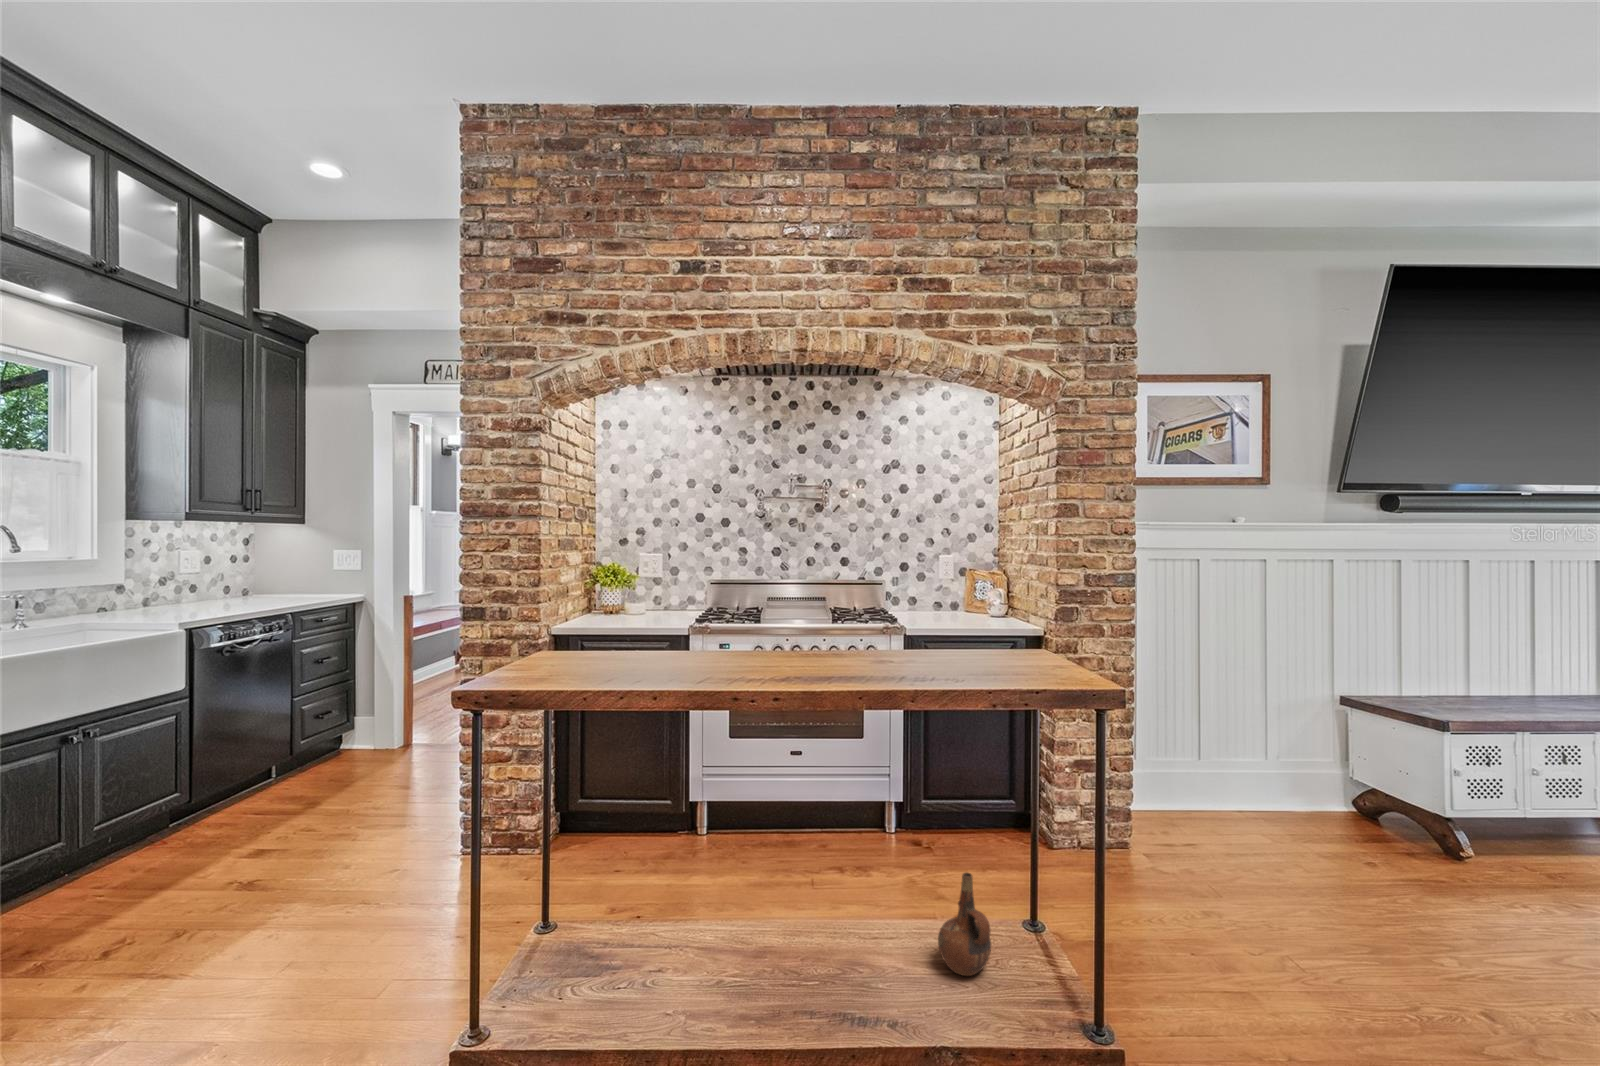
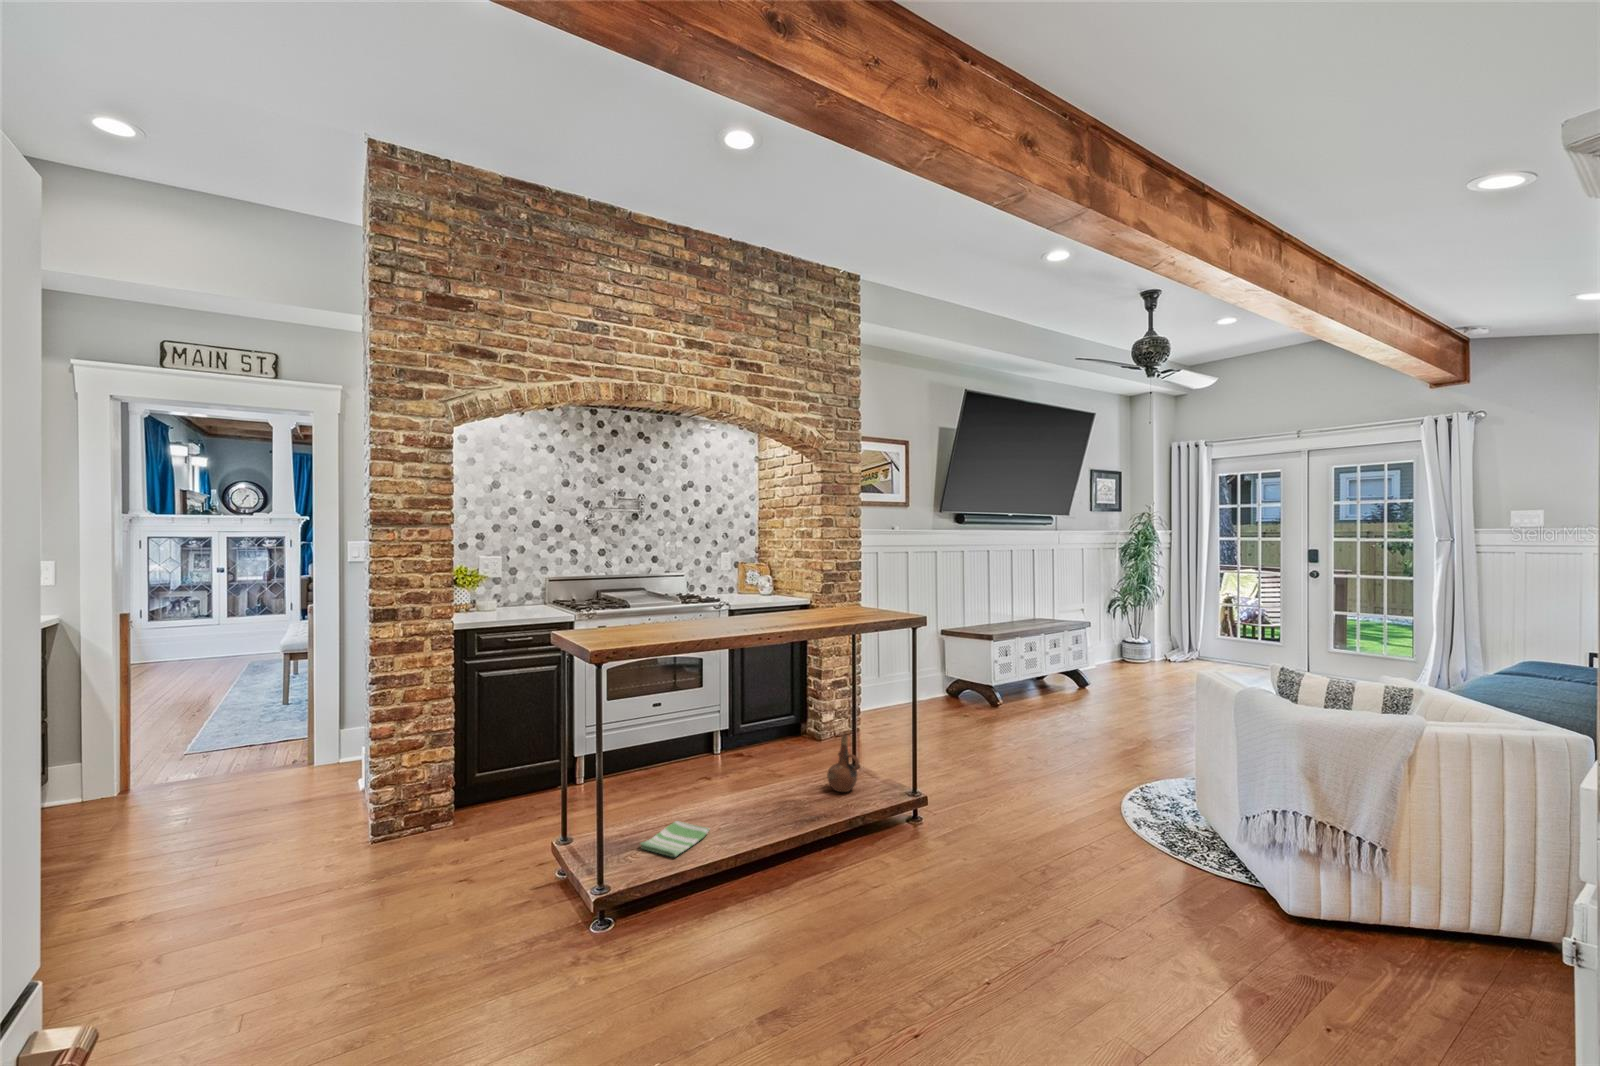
dish towel: none [586,946,691,1017] -> present [640,821,710,857]

